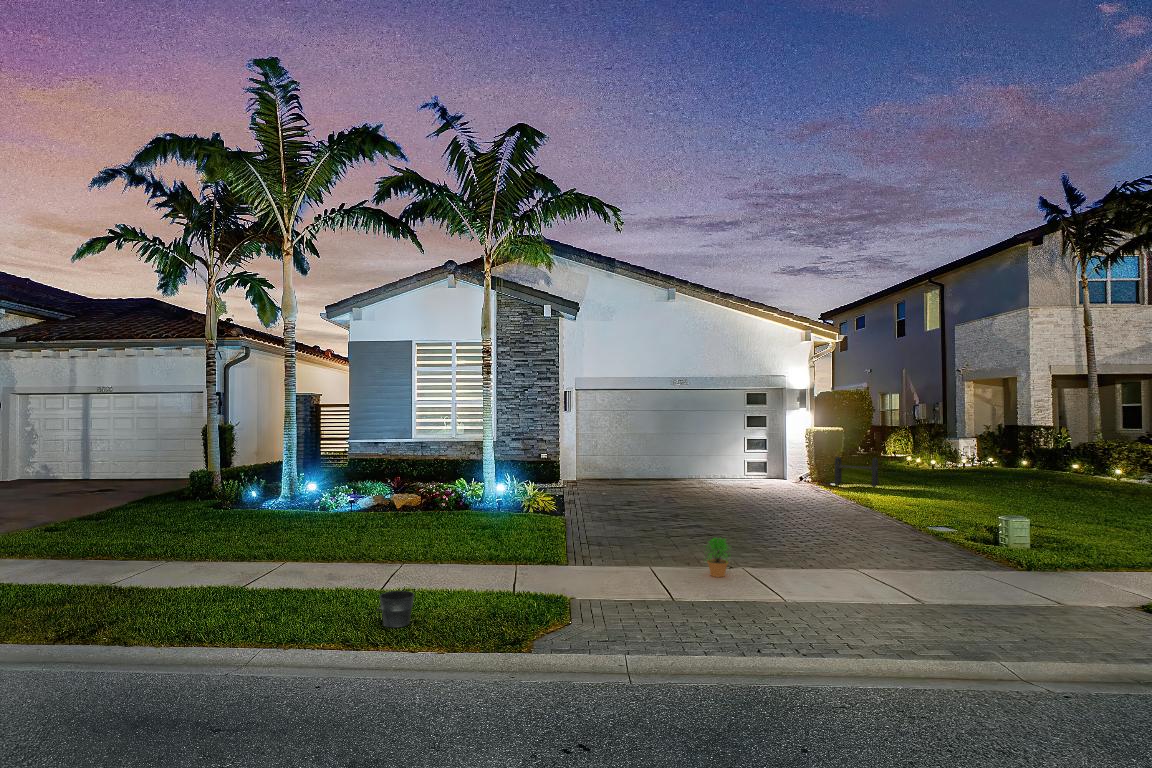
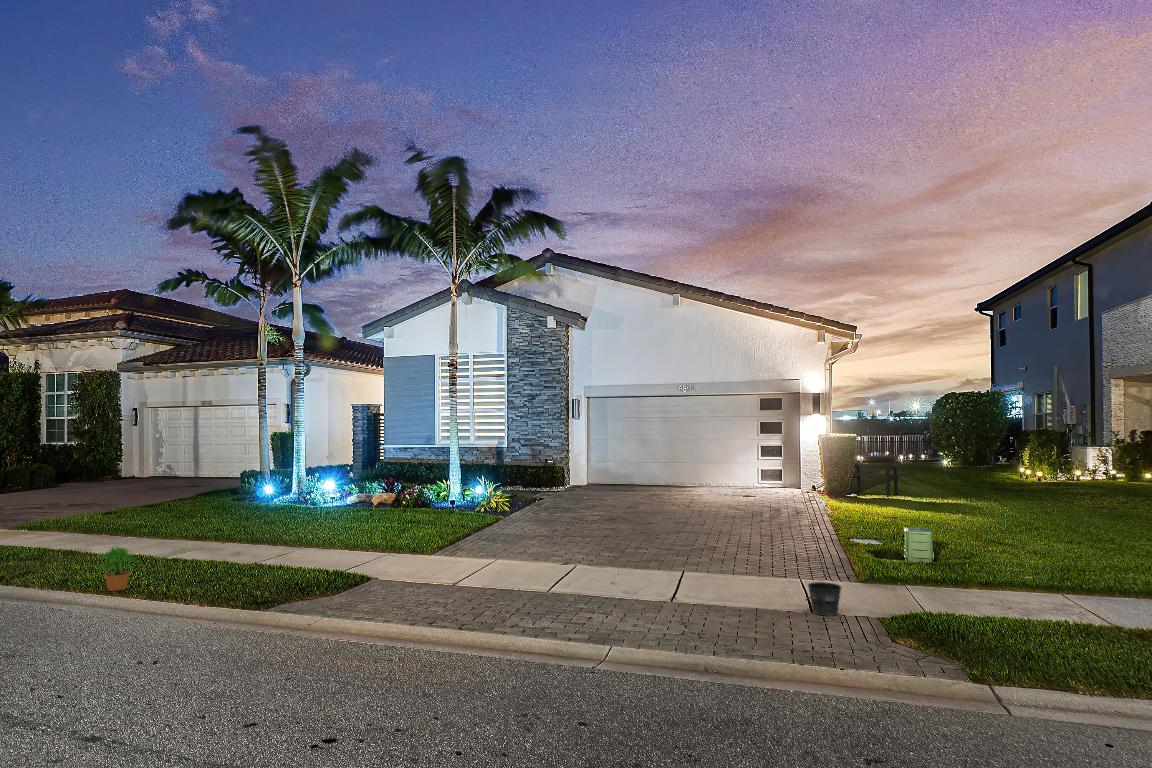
potted plant: present [706,538,730,577] -> present [99,547,133,591]
bucket: present [377,591,414,627] -> present [805,582,841,616]

